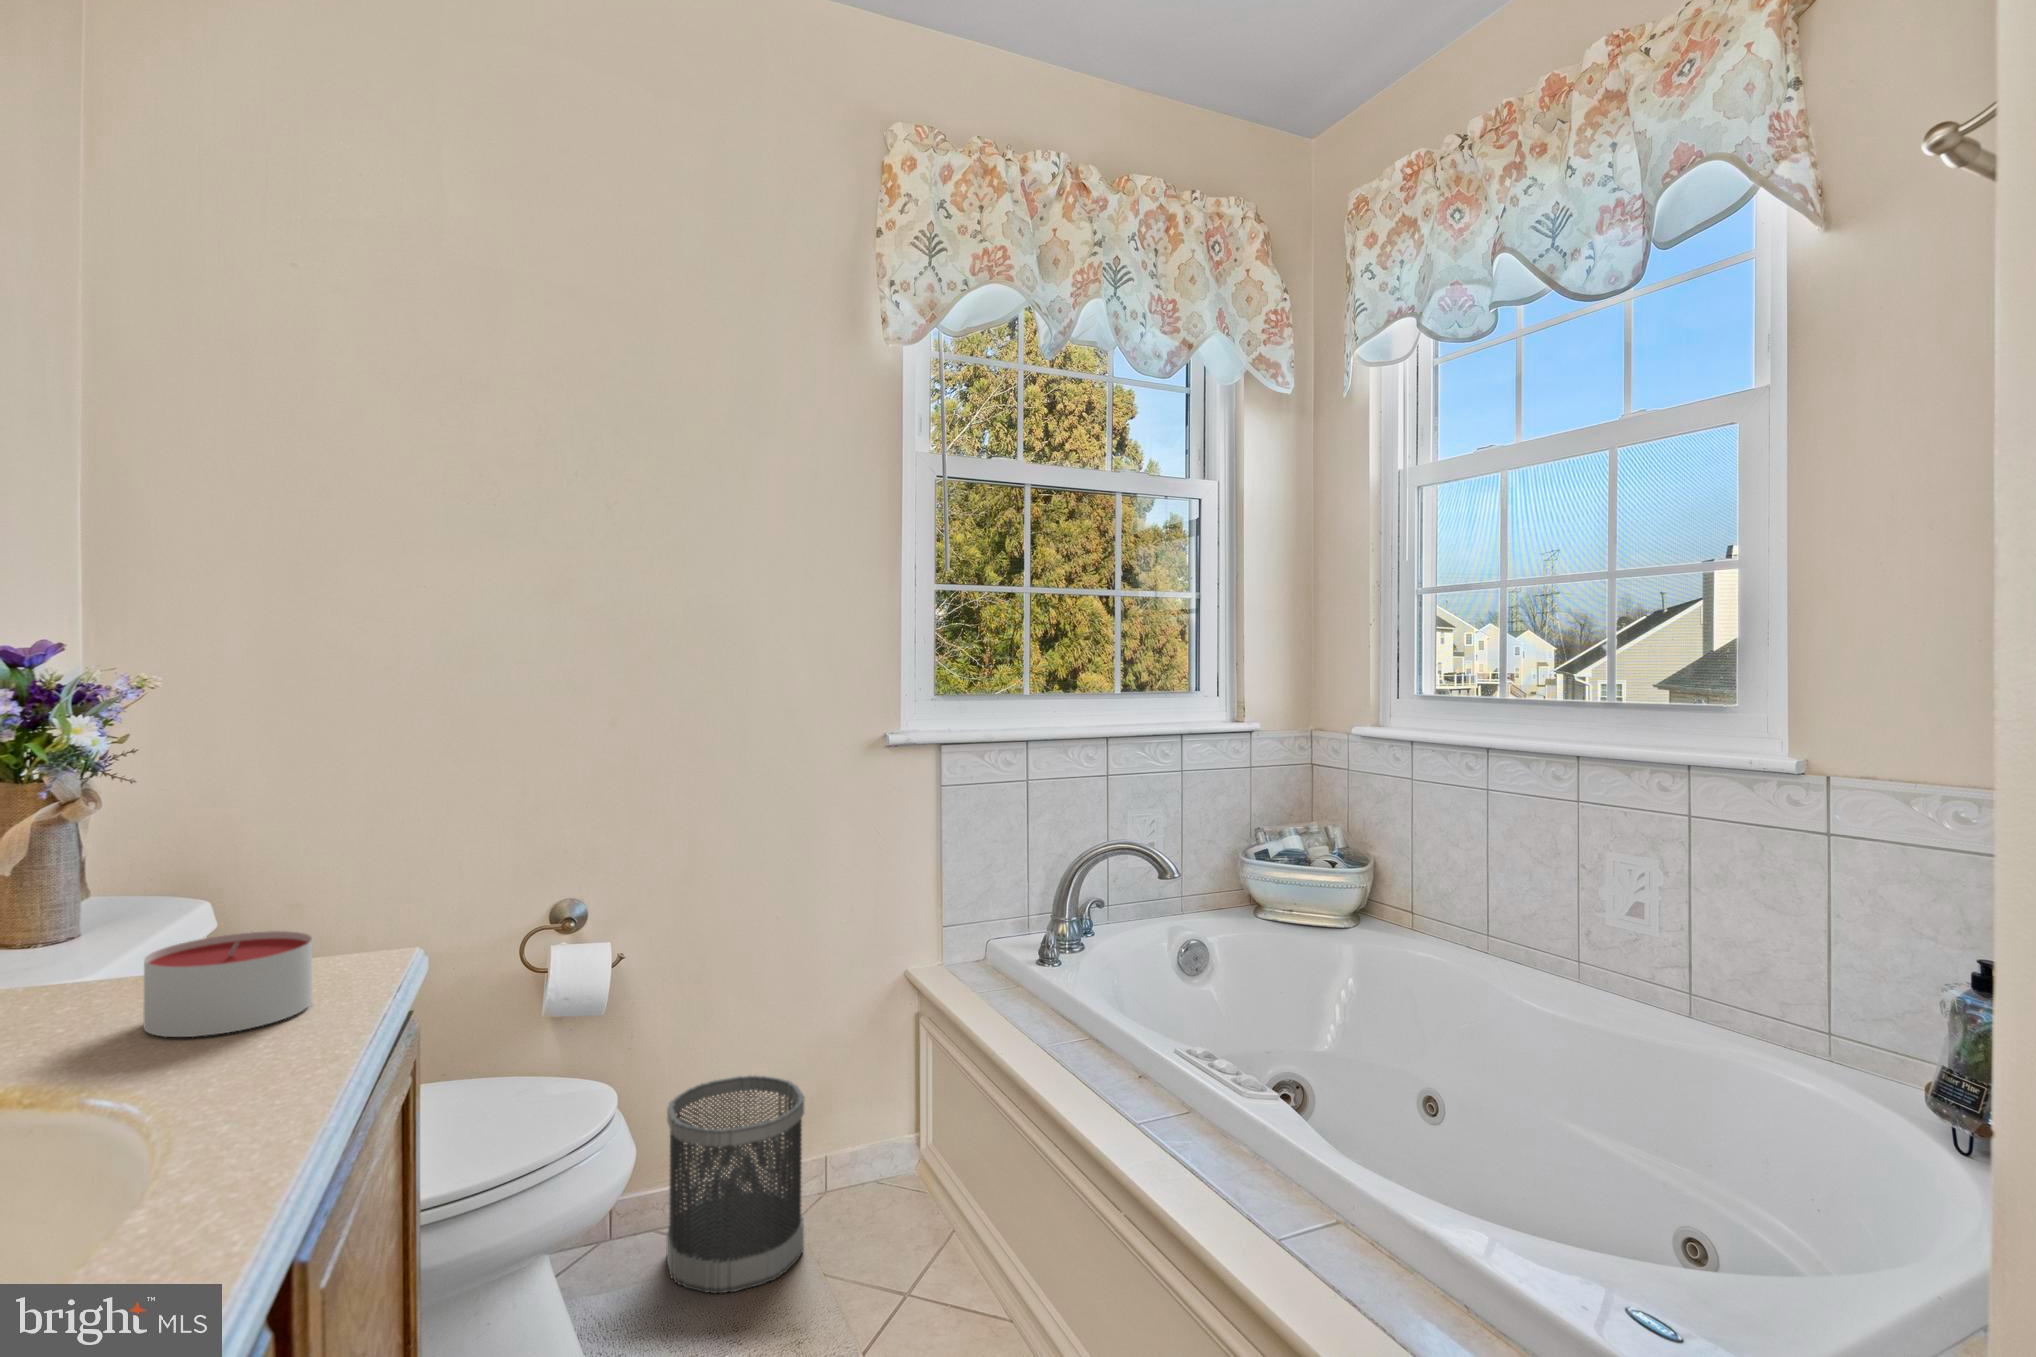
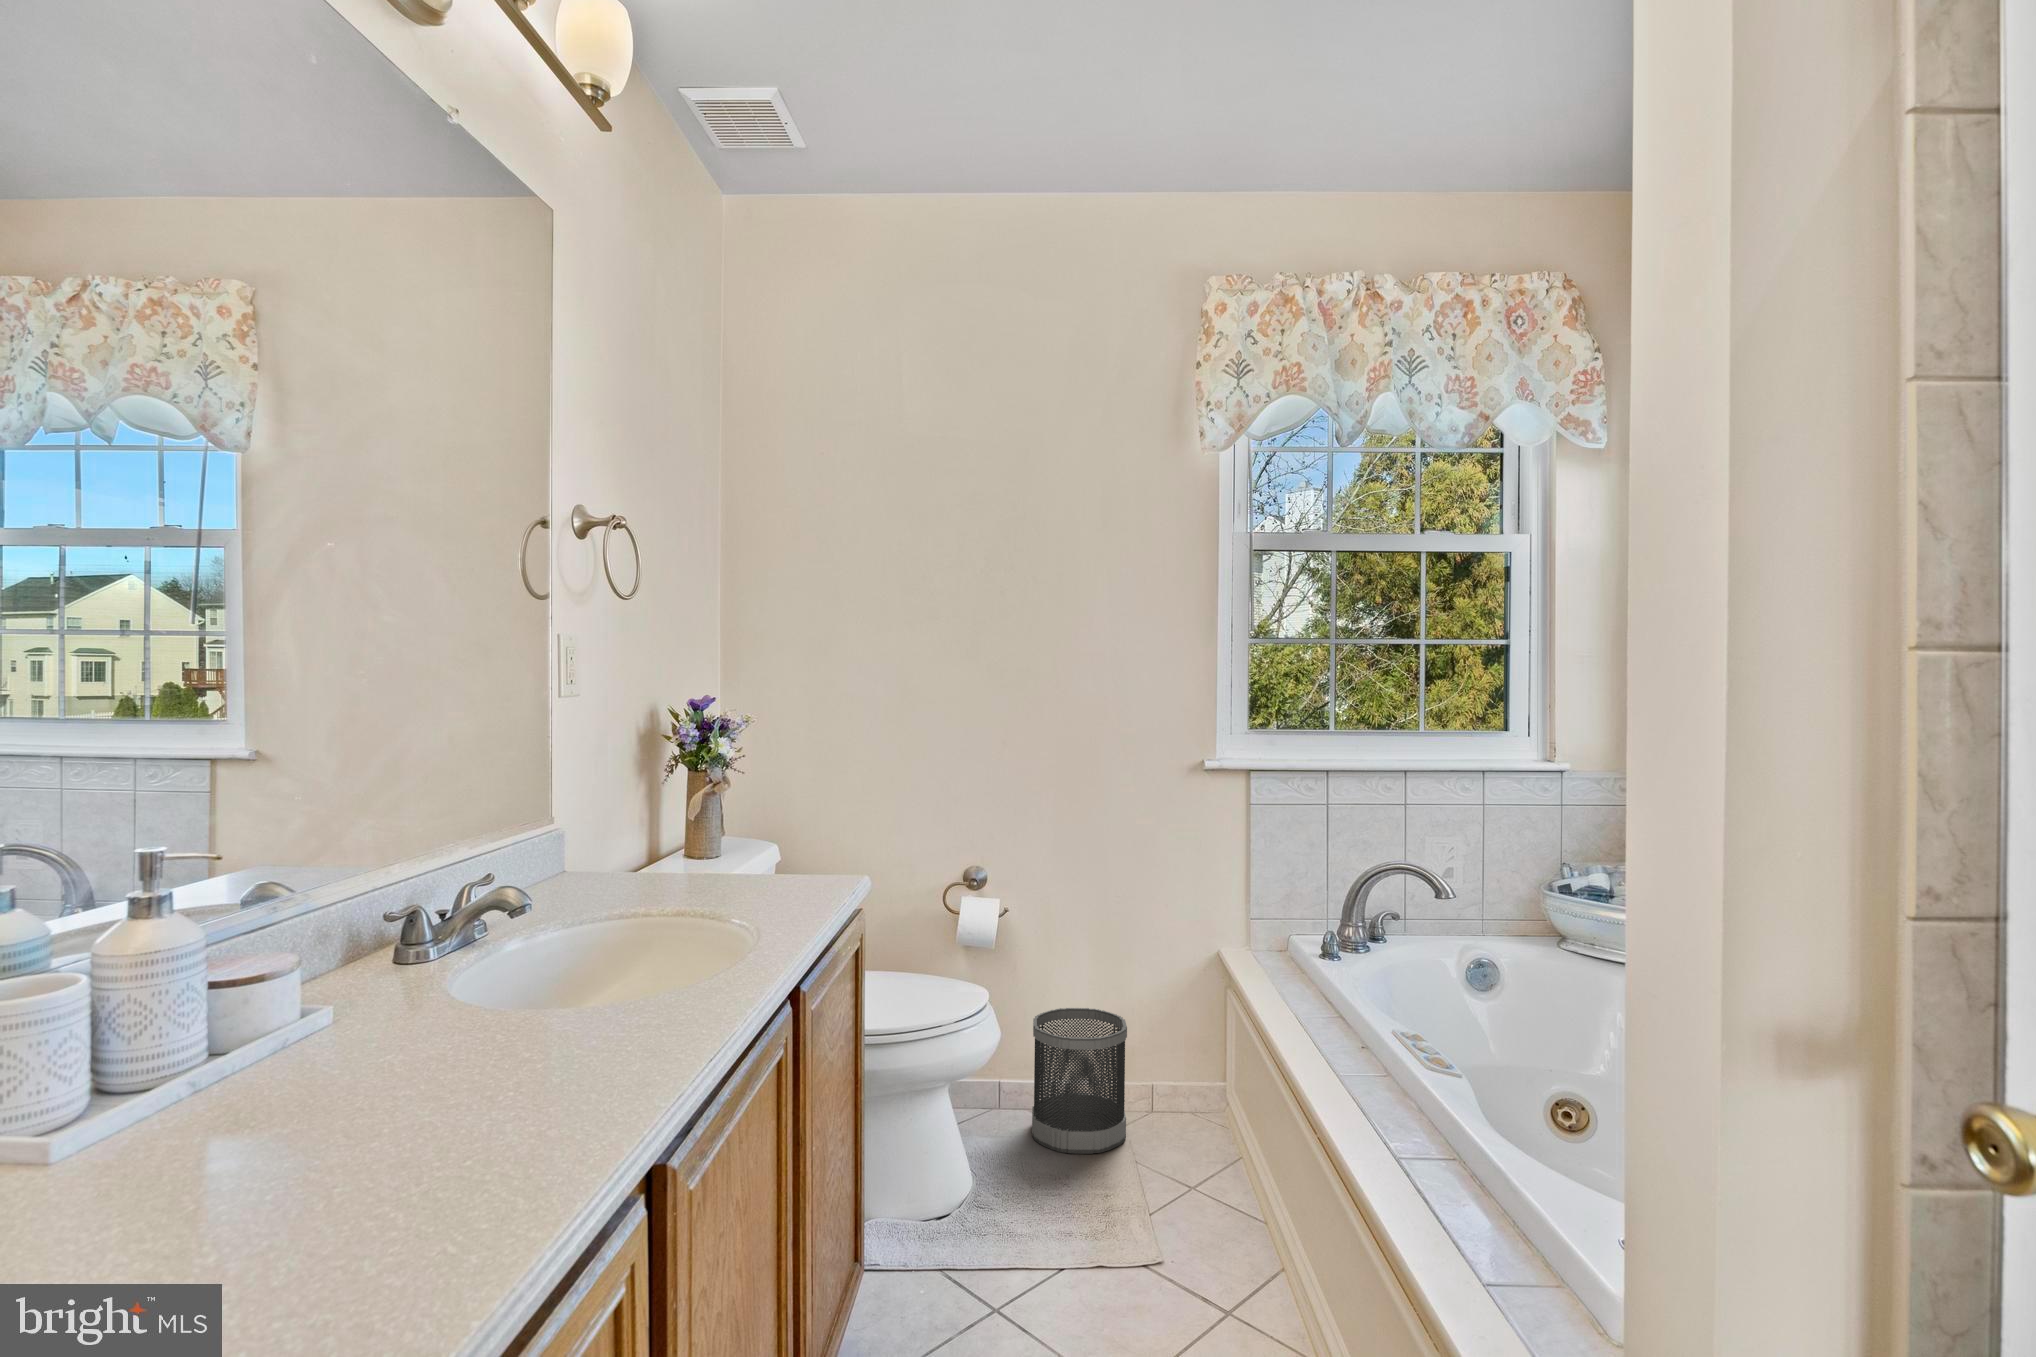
candle: present [144,931,312,1037] -> none [744,856,810,900]

